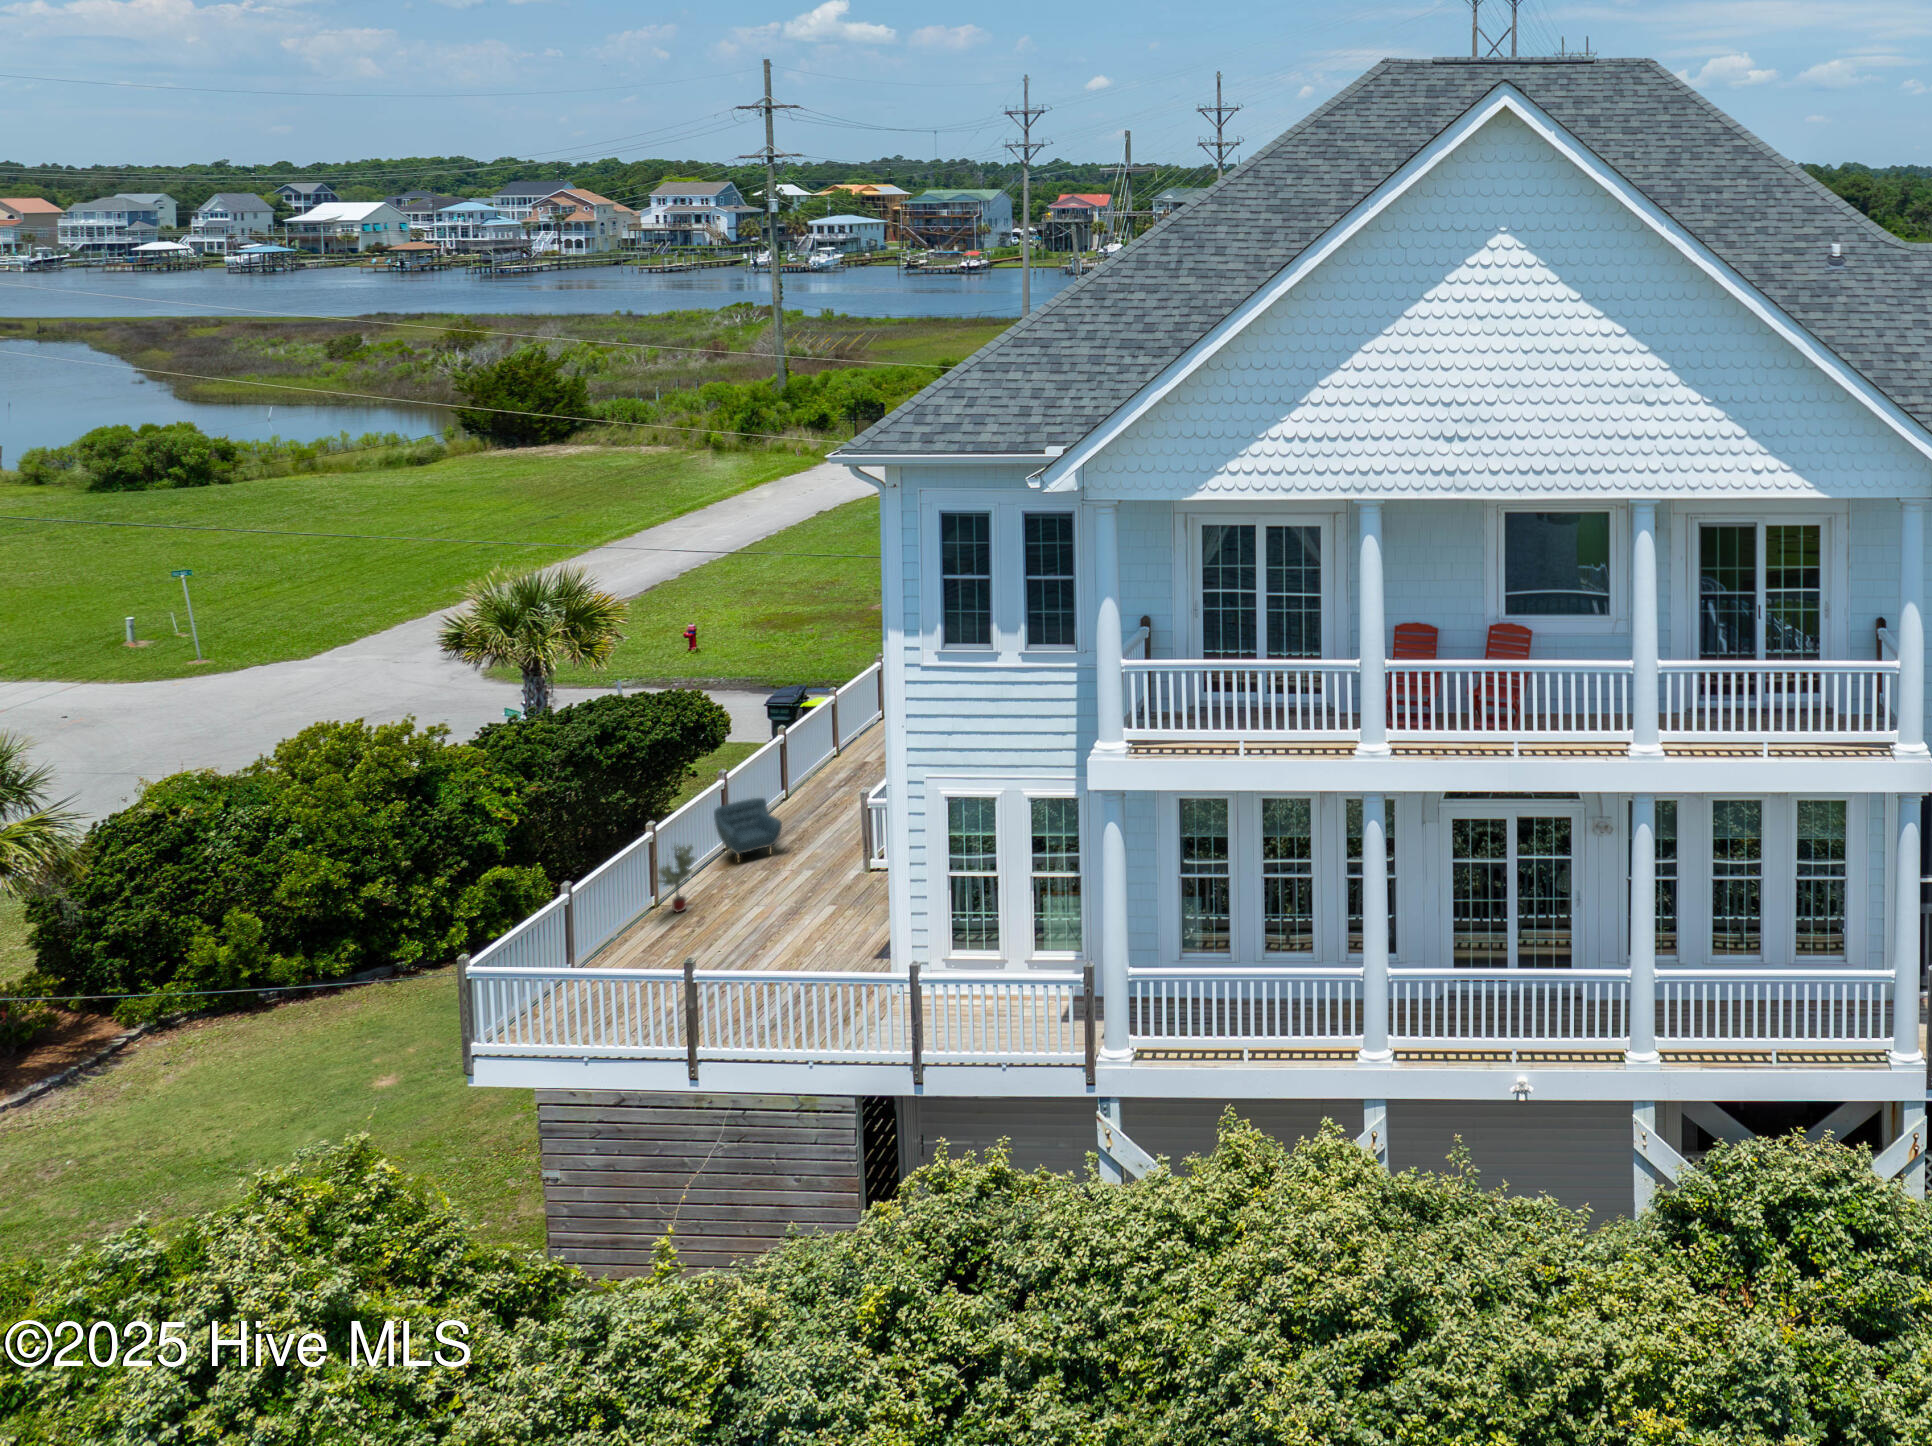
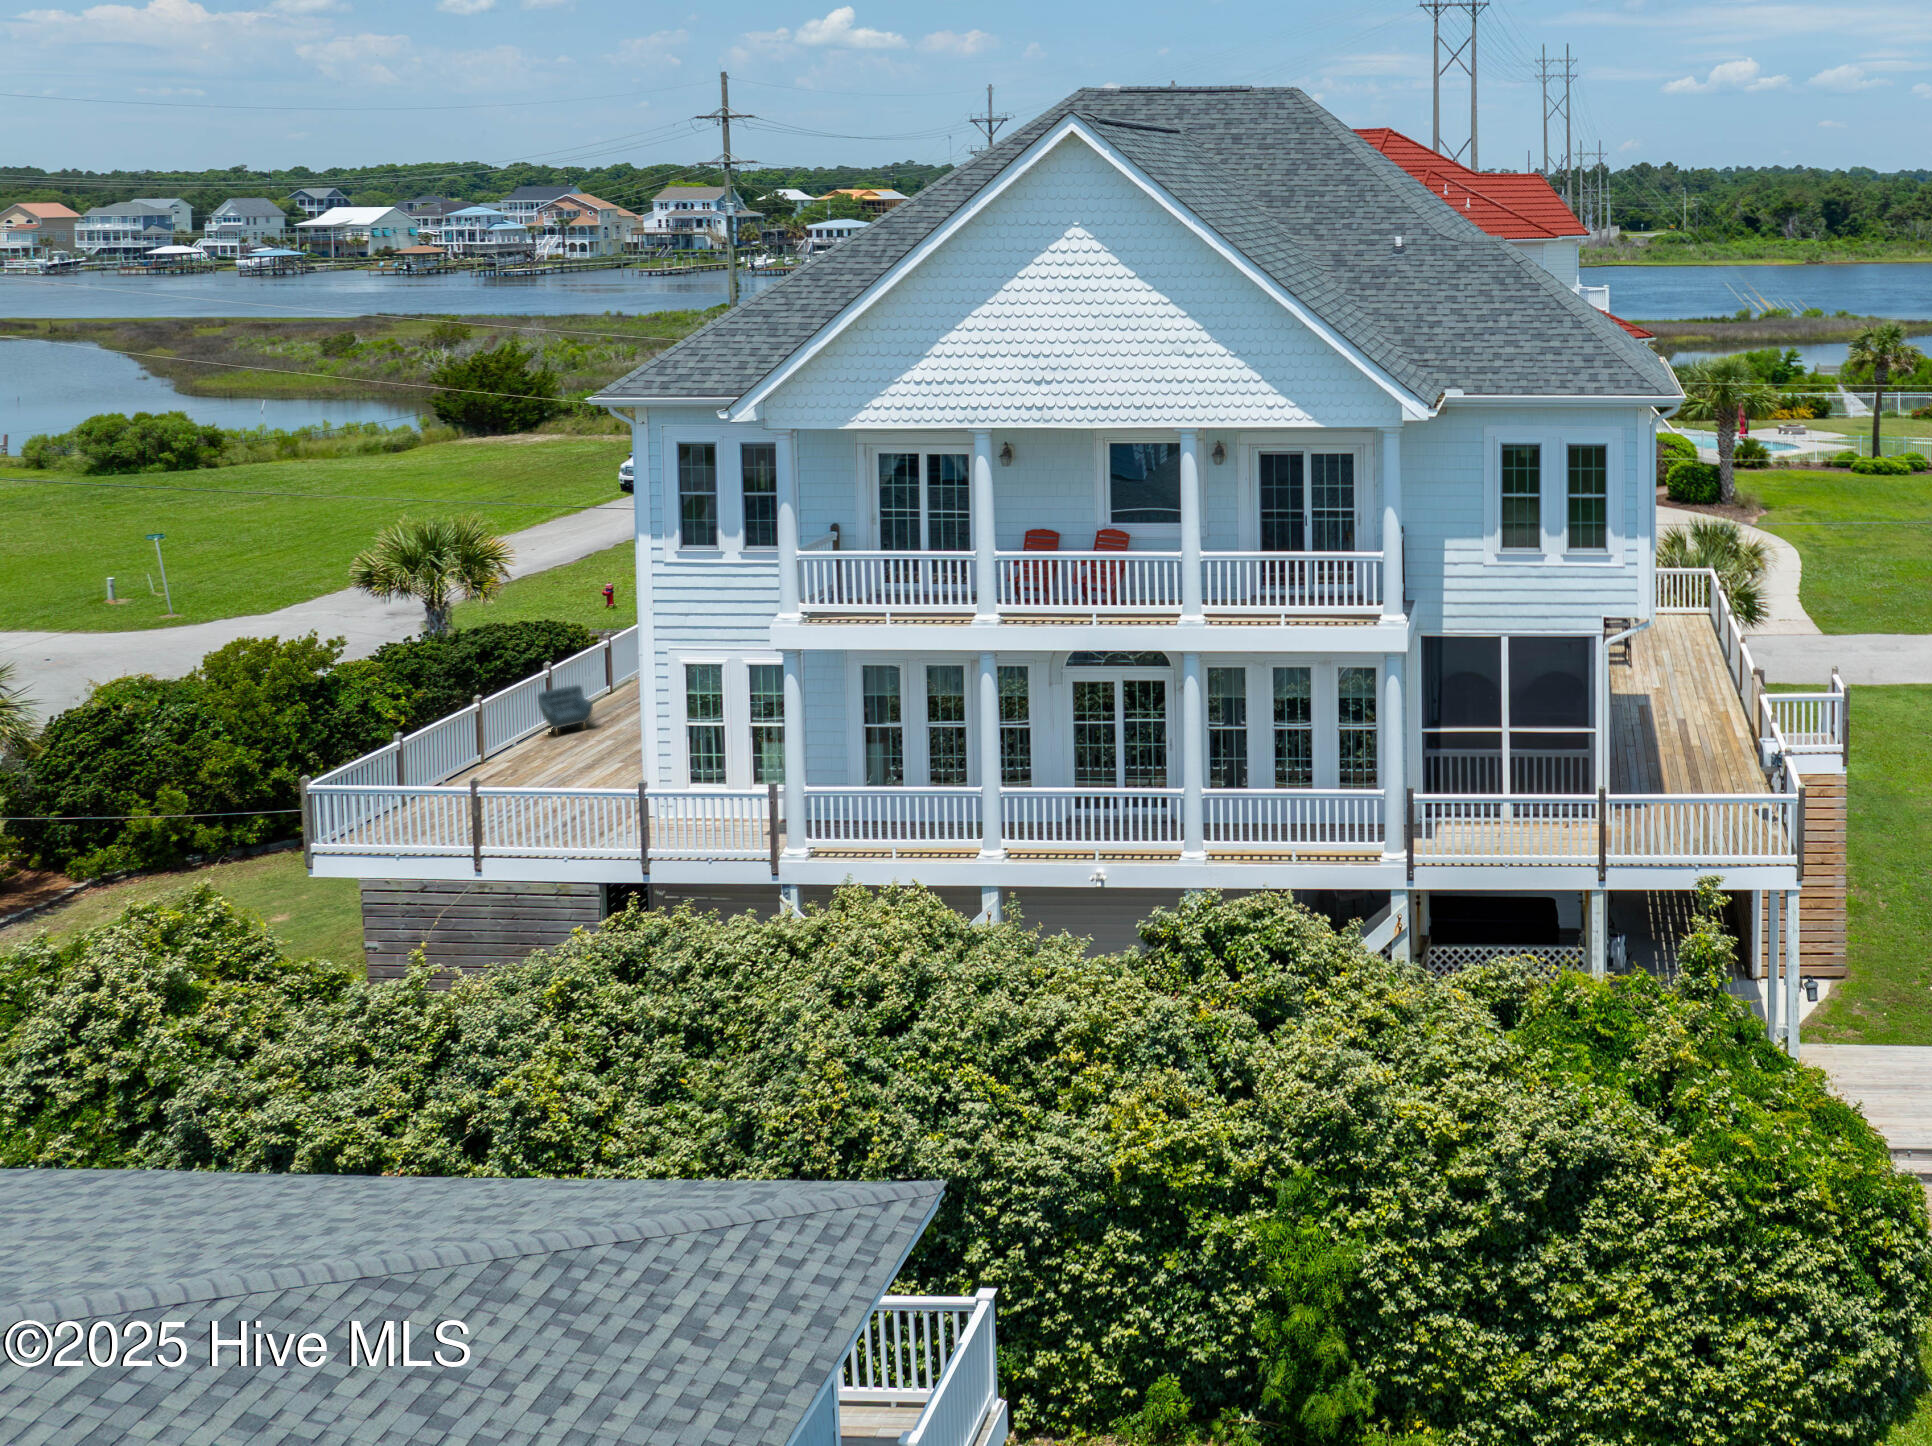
potted tree: present [658,845,695,912] -> none [480,716,515,770]

